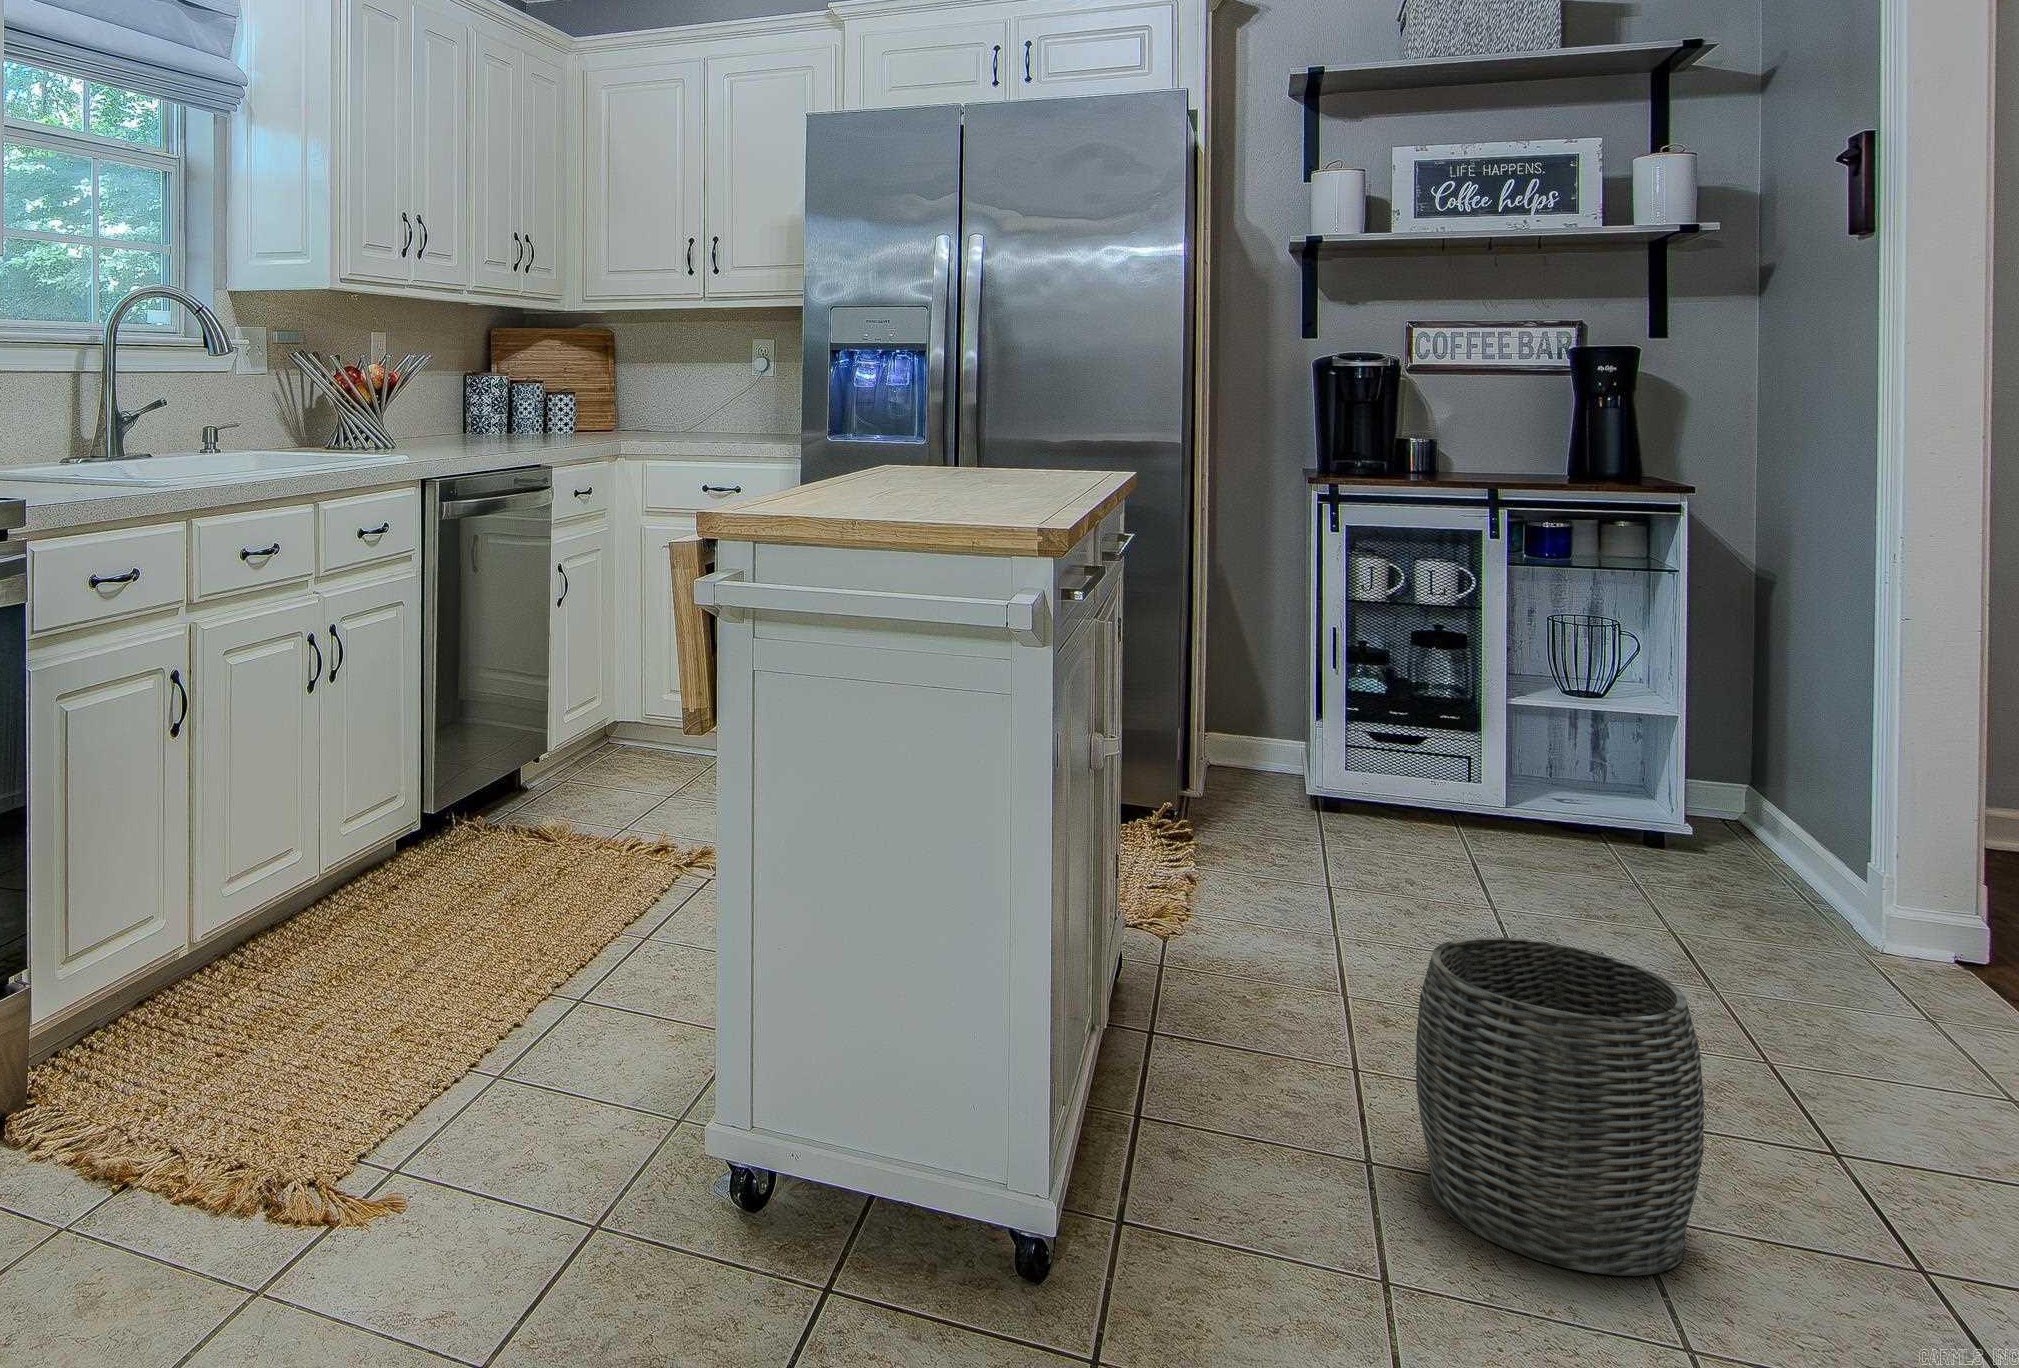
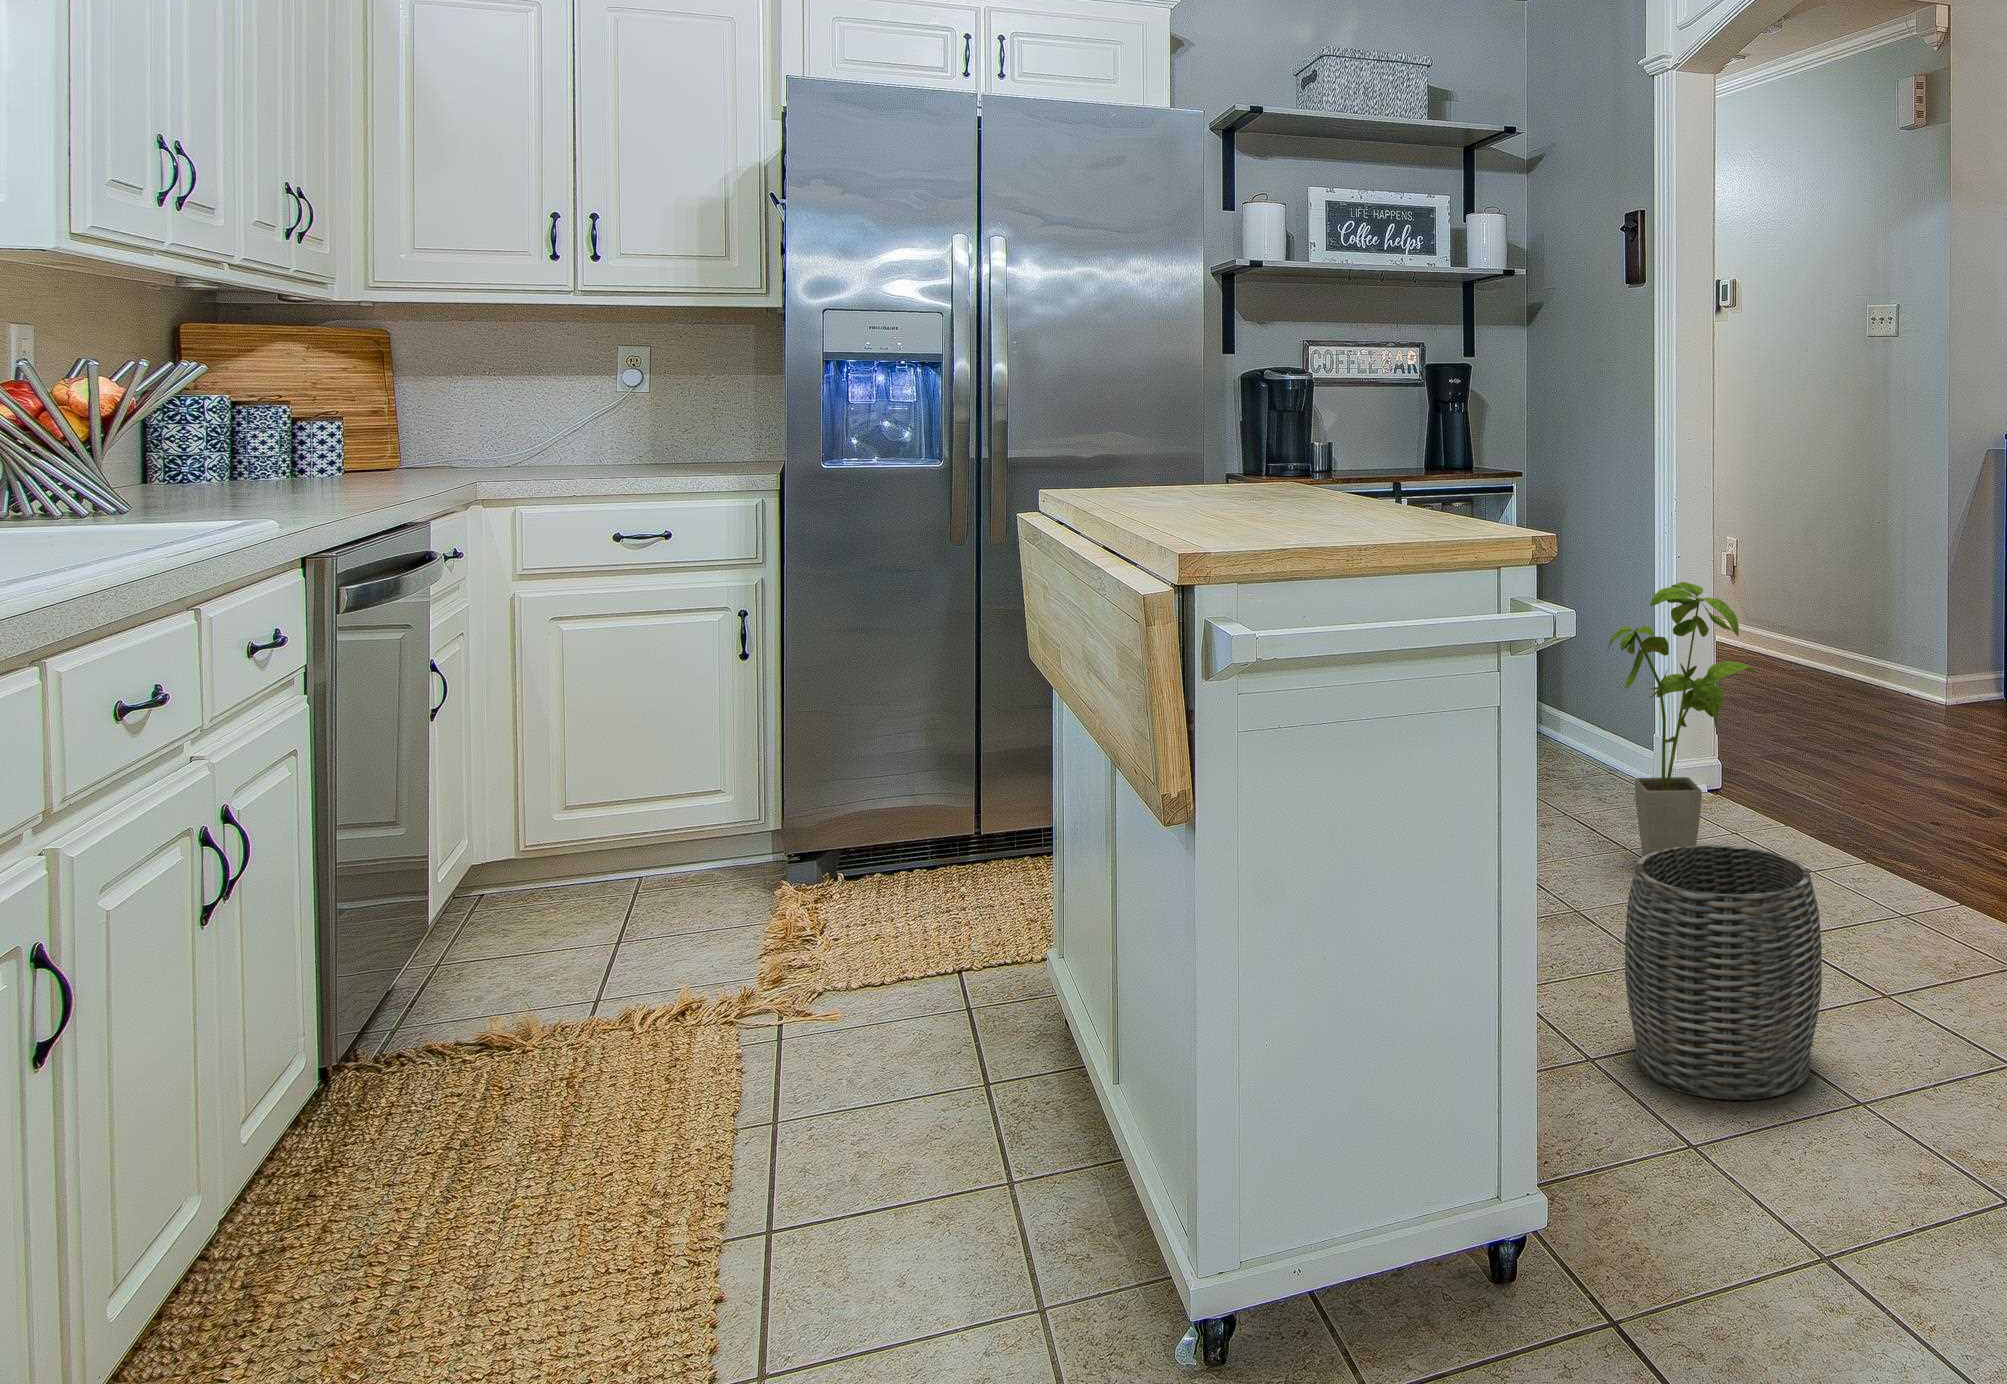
house plant: none [1687,633,1951,1021] -> present [1608,582,1755,856]

